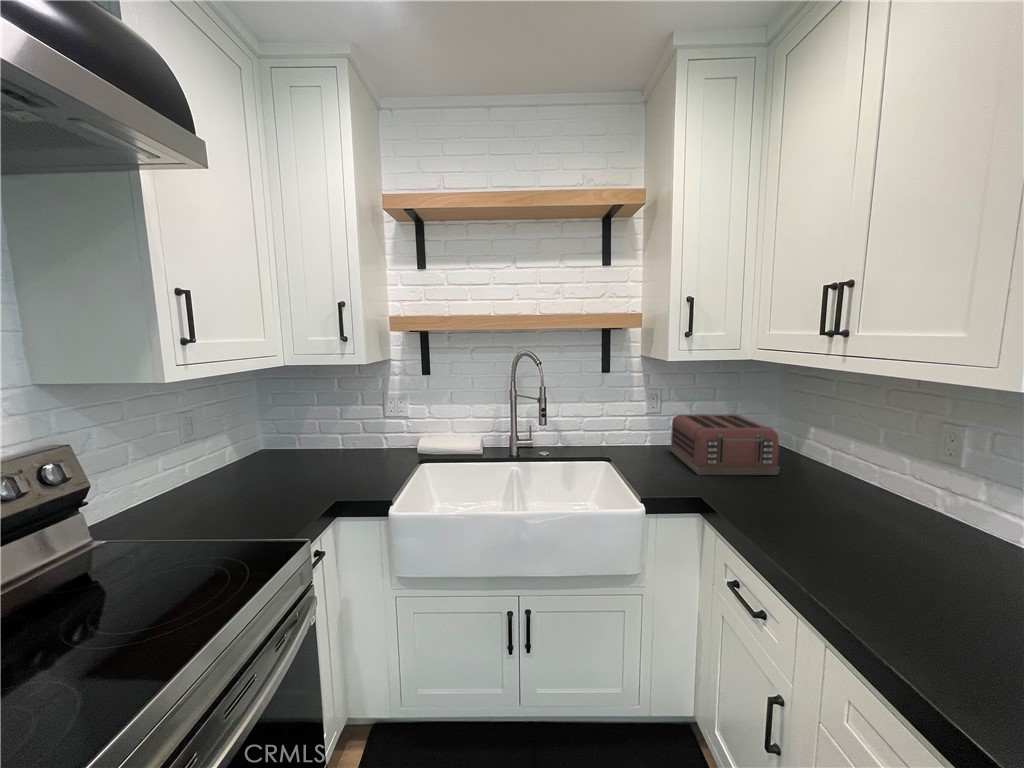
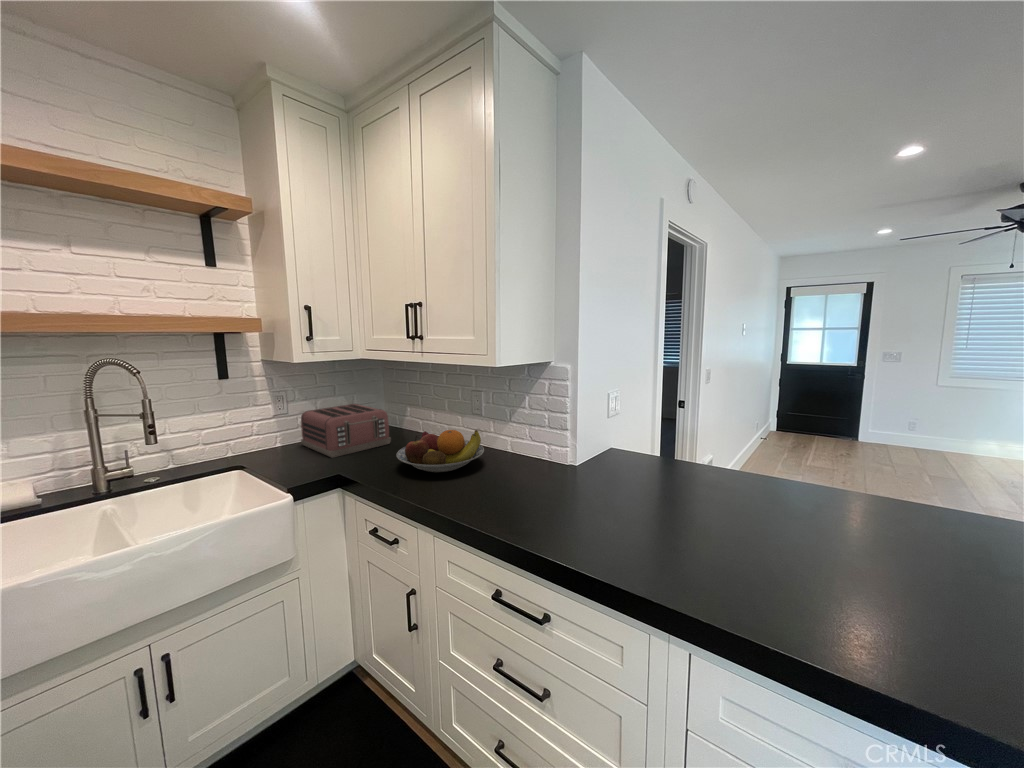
fruit bowl: none [781,472,955,547] -> present [396,430,484,472]

